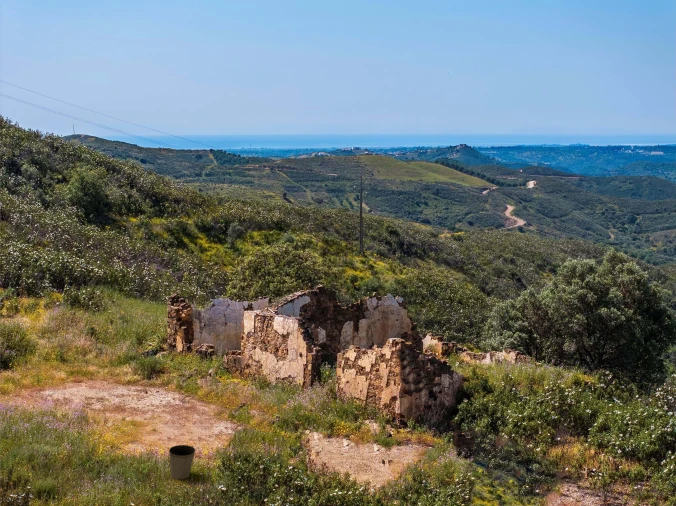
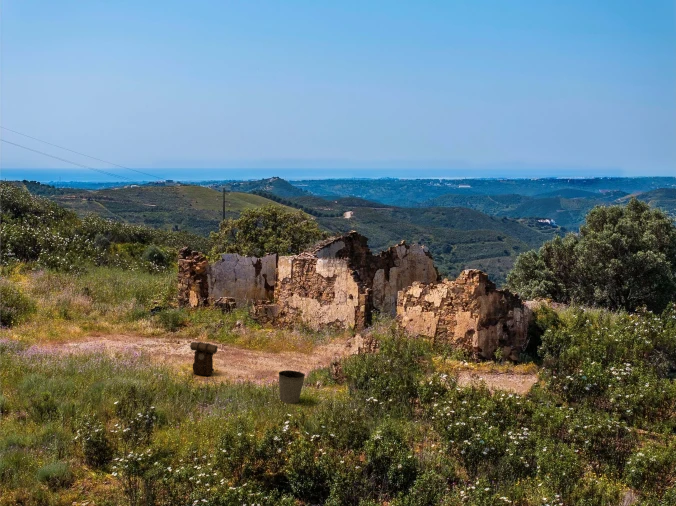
backpack: none [122,402,147,434] -> present [190,342,218,376]

